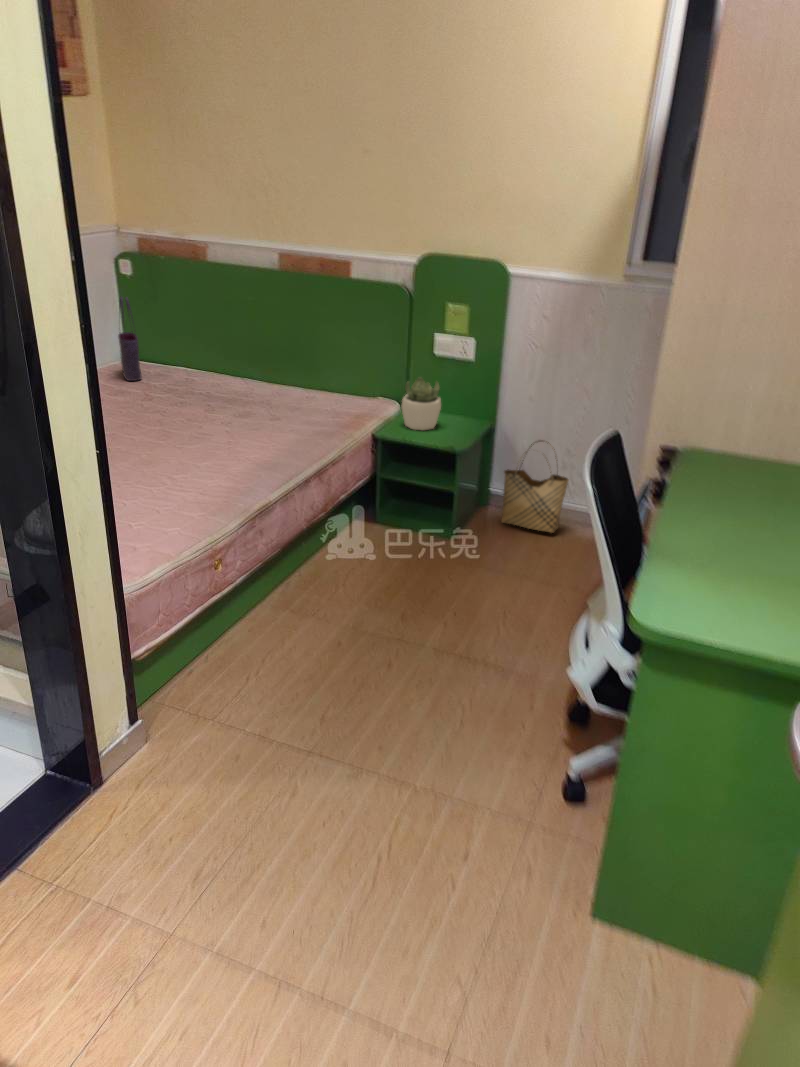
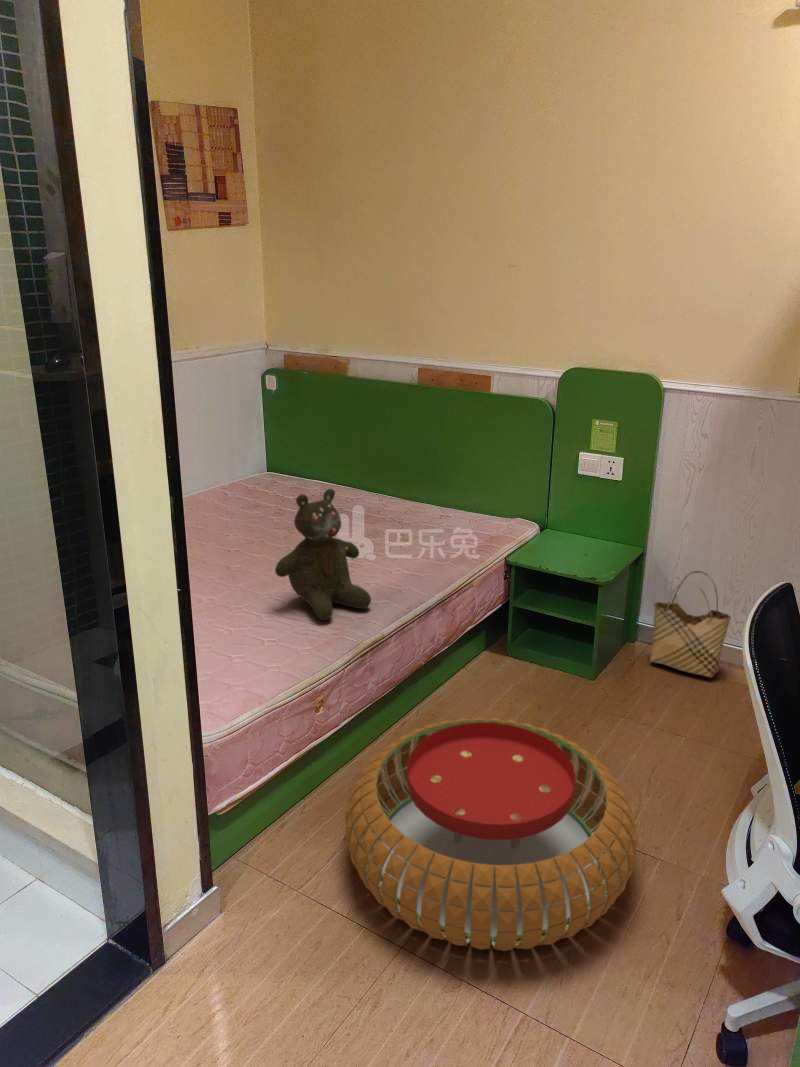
tote bag: present [118,297,142,381] -> none [259,412,279,494]
teddy bear: none [162,367,254,491] -> present [275,489,371,620]
succulent plant: present [402,377,441,430] -> none [539,498,584,556]
pouf: none [250,569,498,745] -> present [345,717,637,951]

